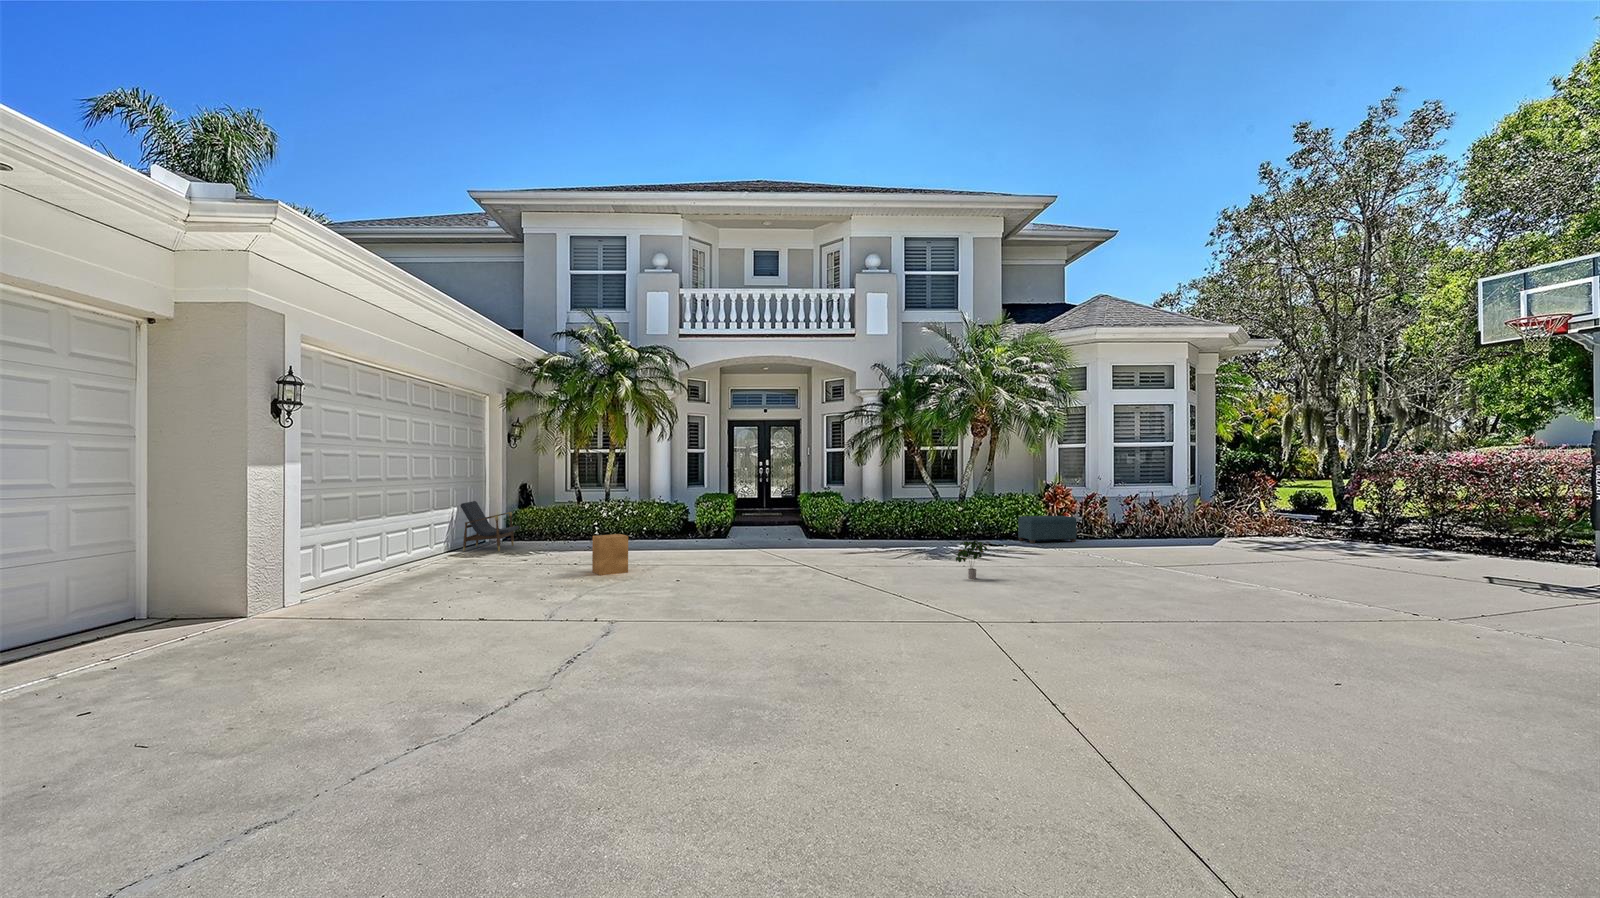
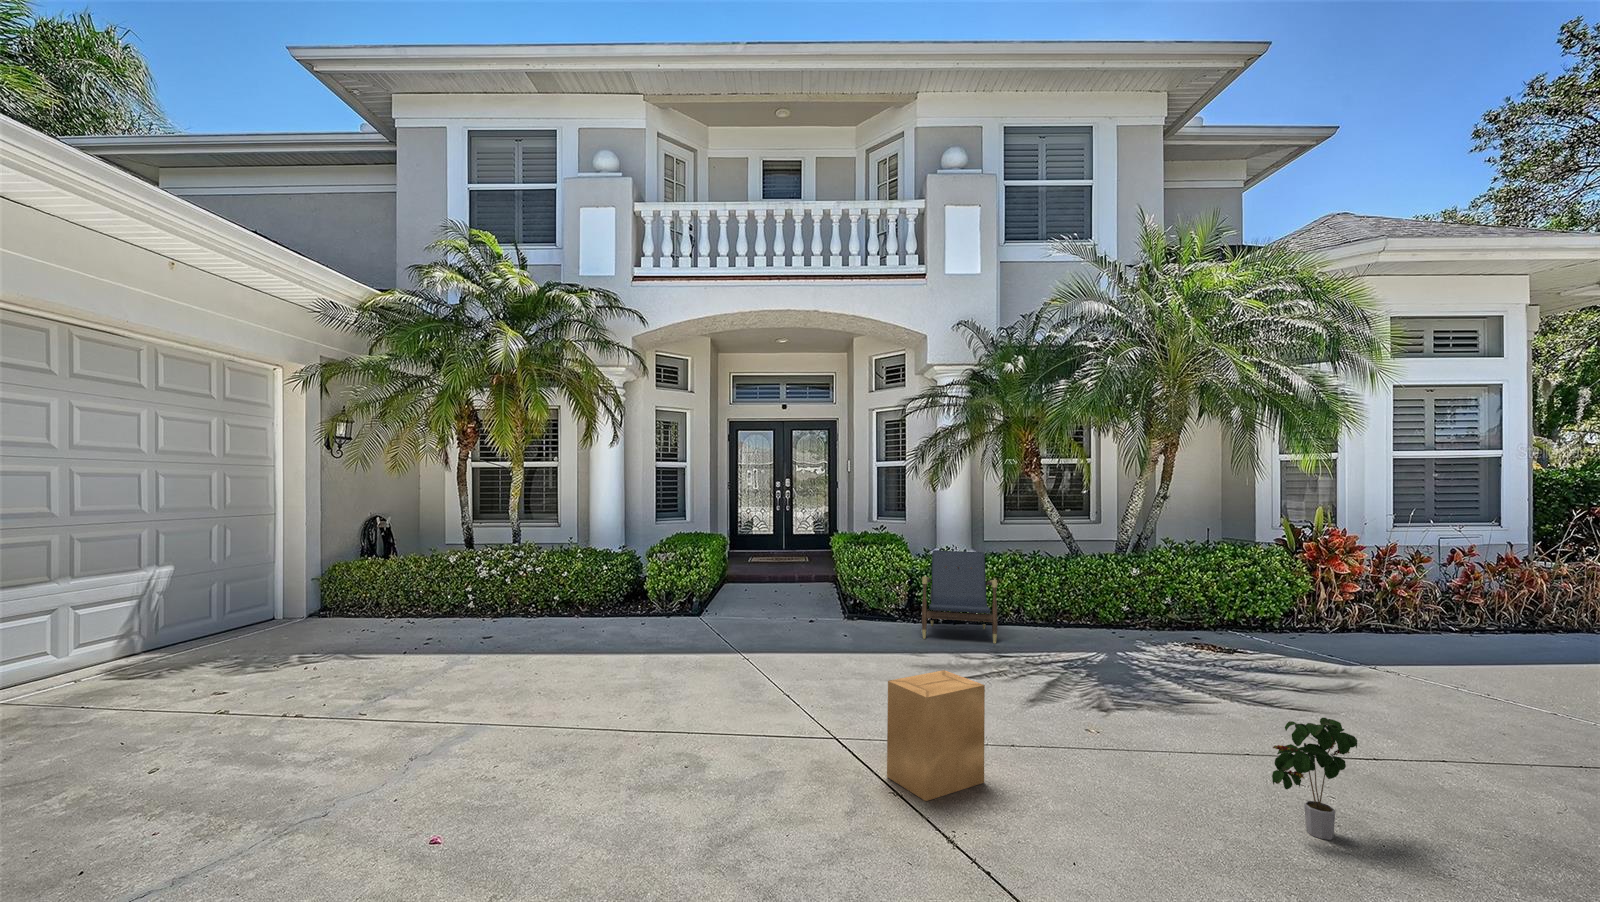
lounge chair: present [460,501,519,551] -> present [922,550,997,644]
bench: present [1018,516,1077,543] -> none [1239,590,1361,647]
cardboard box: present [592,534,628,575] -> present [887,670,985,801]

